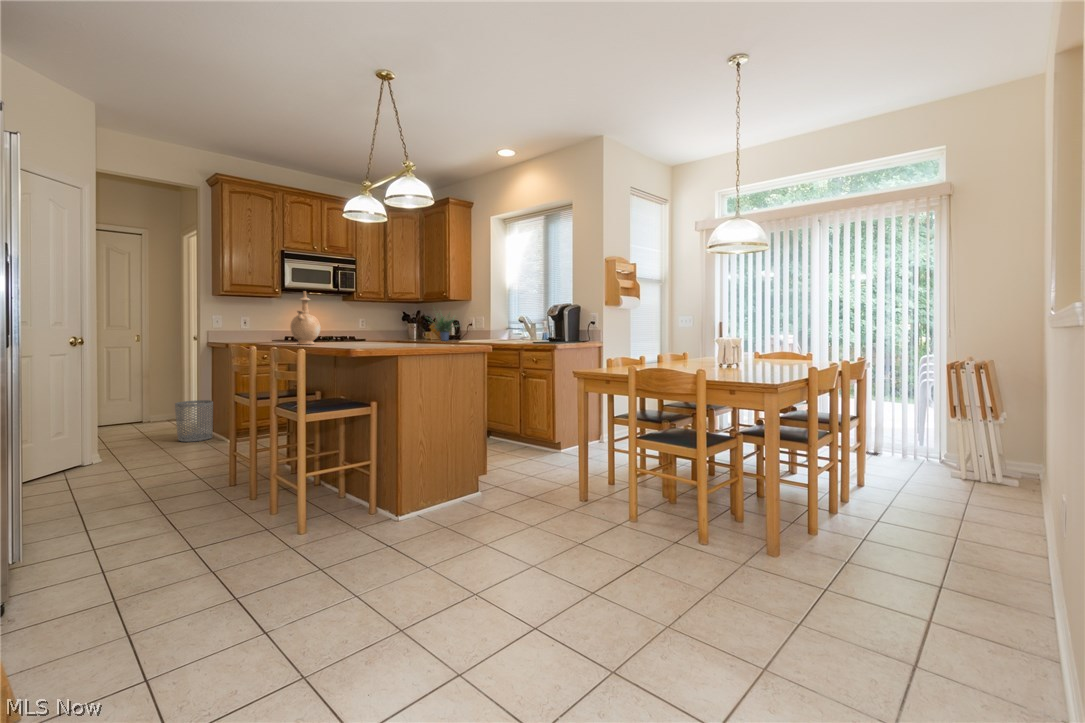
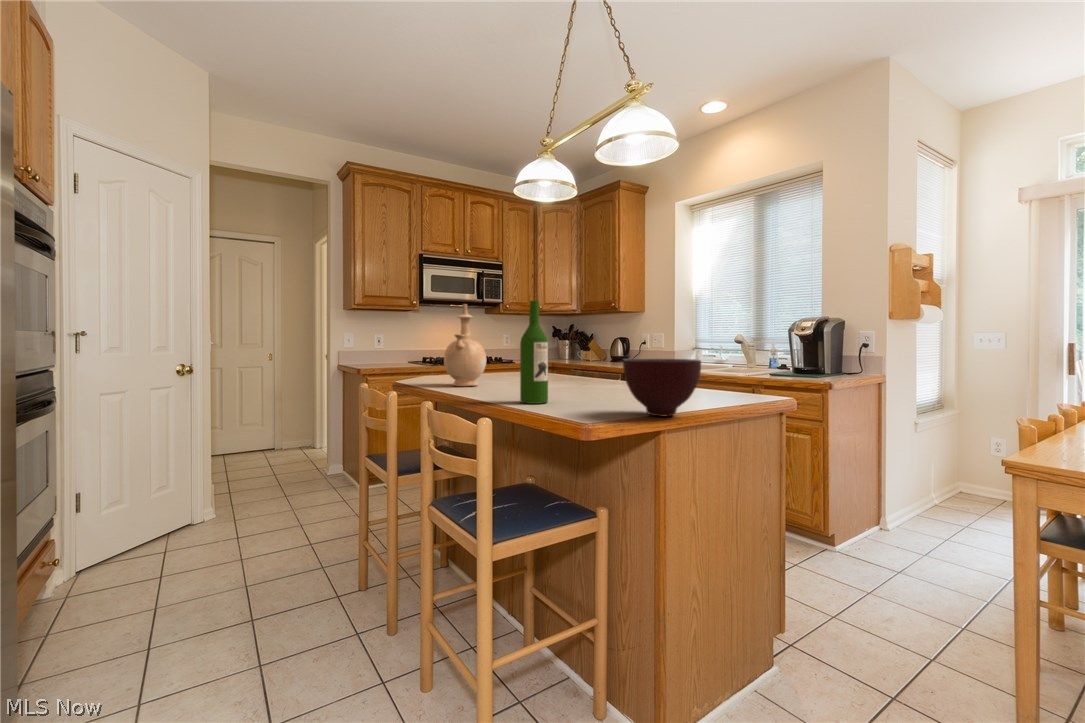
wine bottle: none [331,289,348,348] -> present [520,301,548,404]
potted plant: present [434,314,456,341] -> none [609,320,659,370]
bowl: none [379,320,420,349] -> present [623,359,701,416]
waste bin: present [175,400,213,442] -> none [298,437,340,490]

